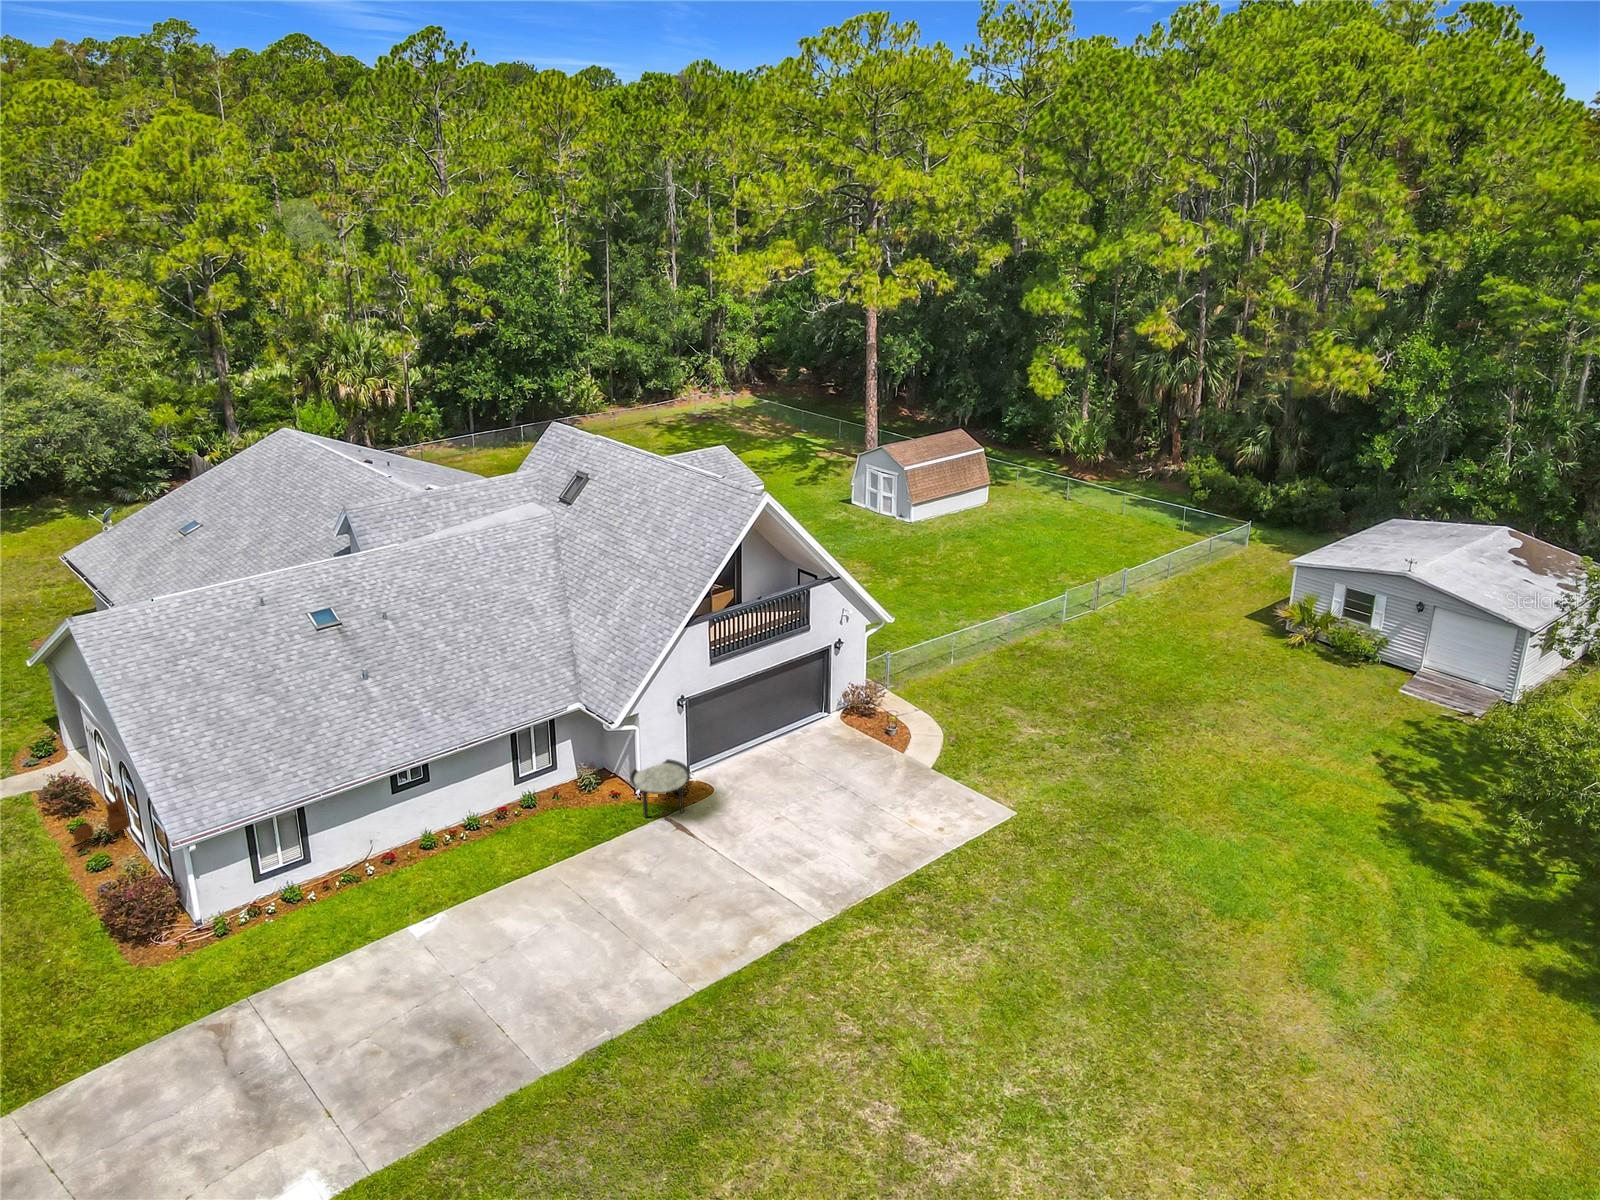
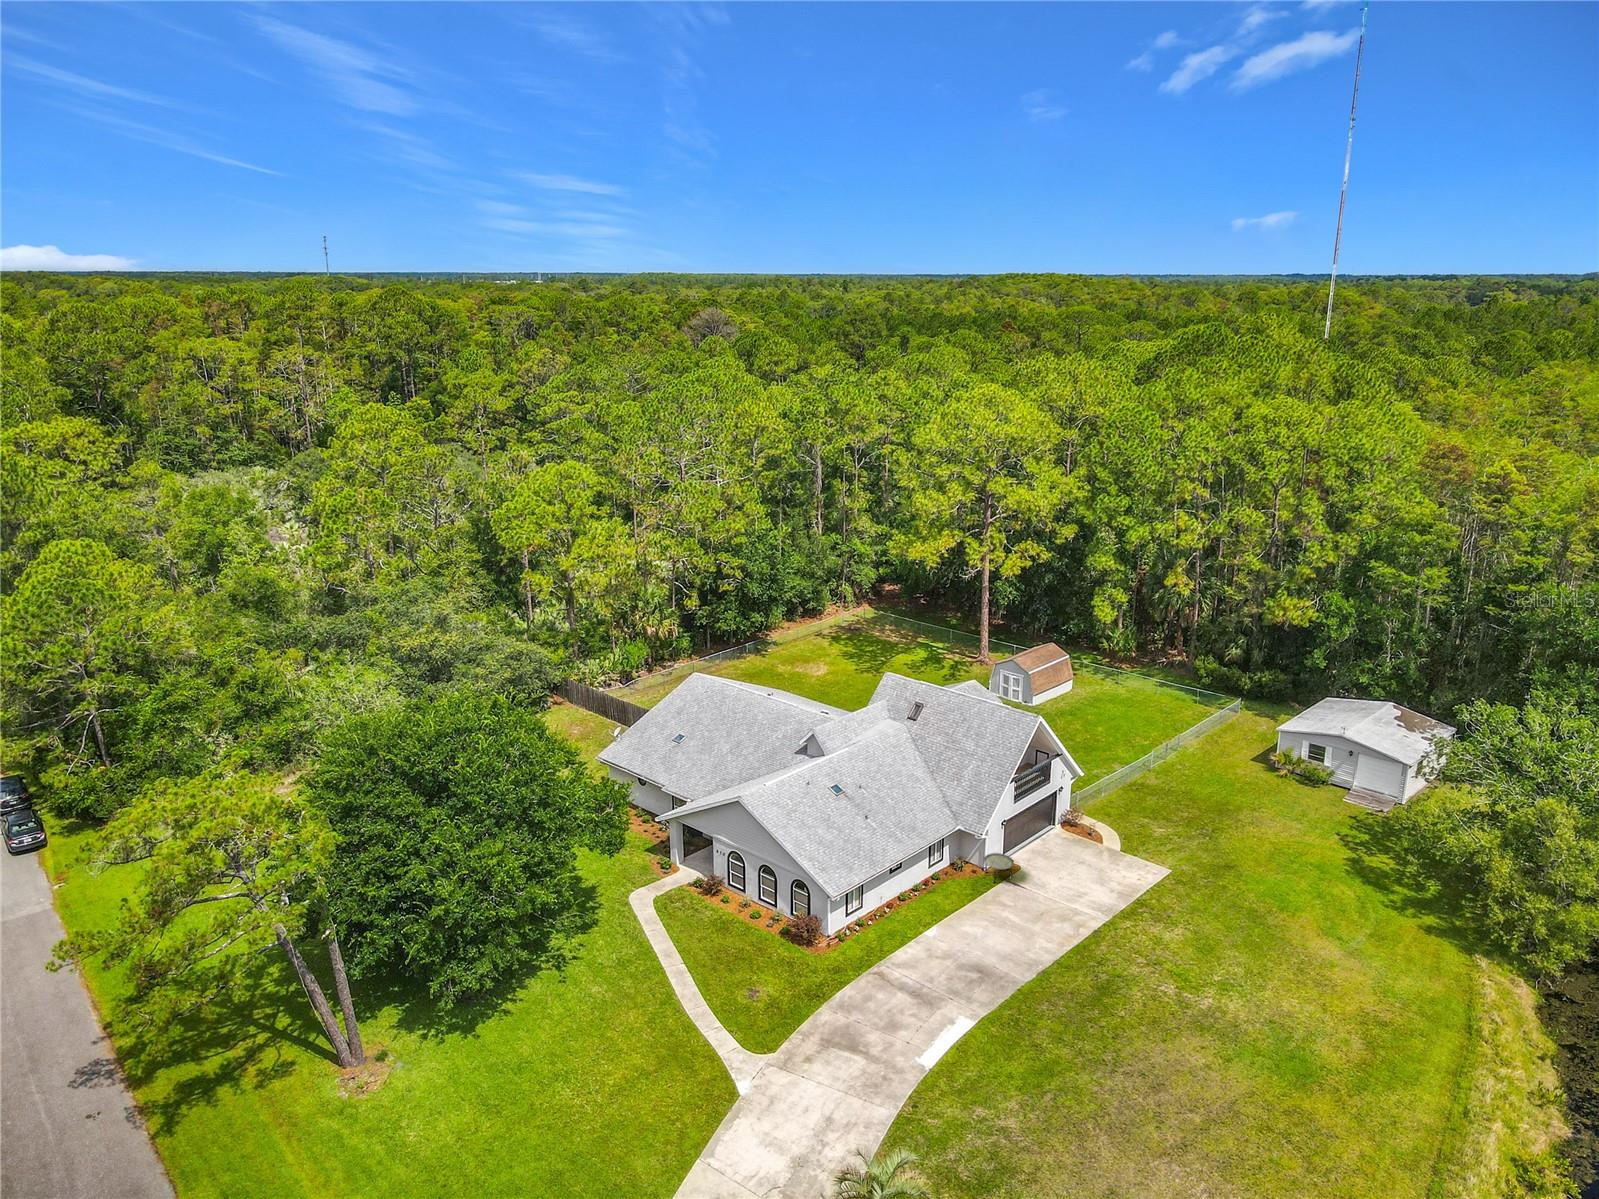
lounge chair: present [73,786,130,852] -> none [726,878,752,912]

